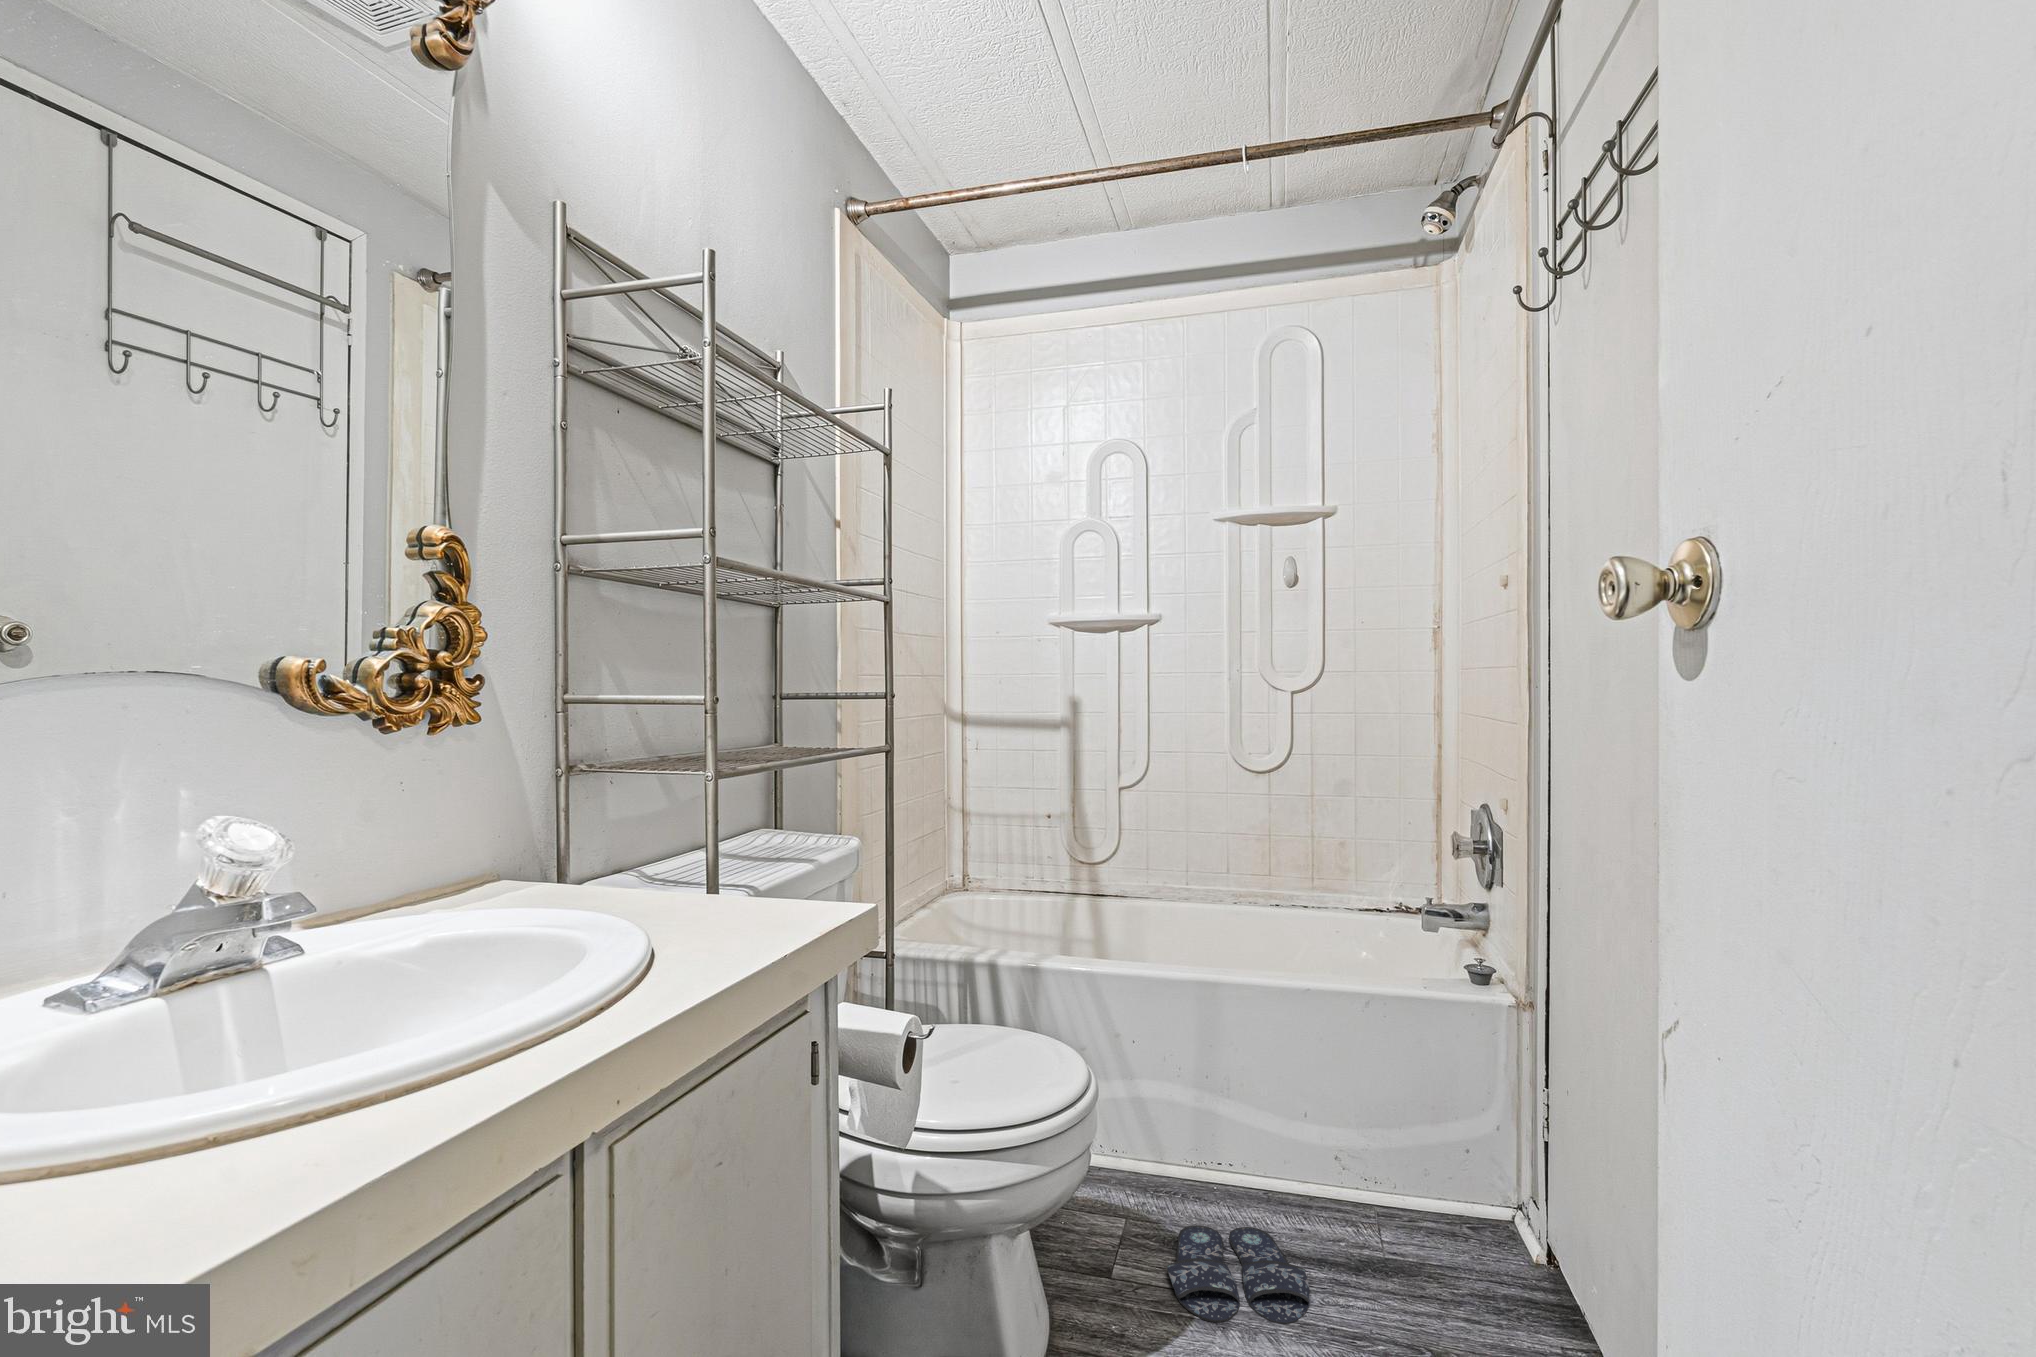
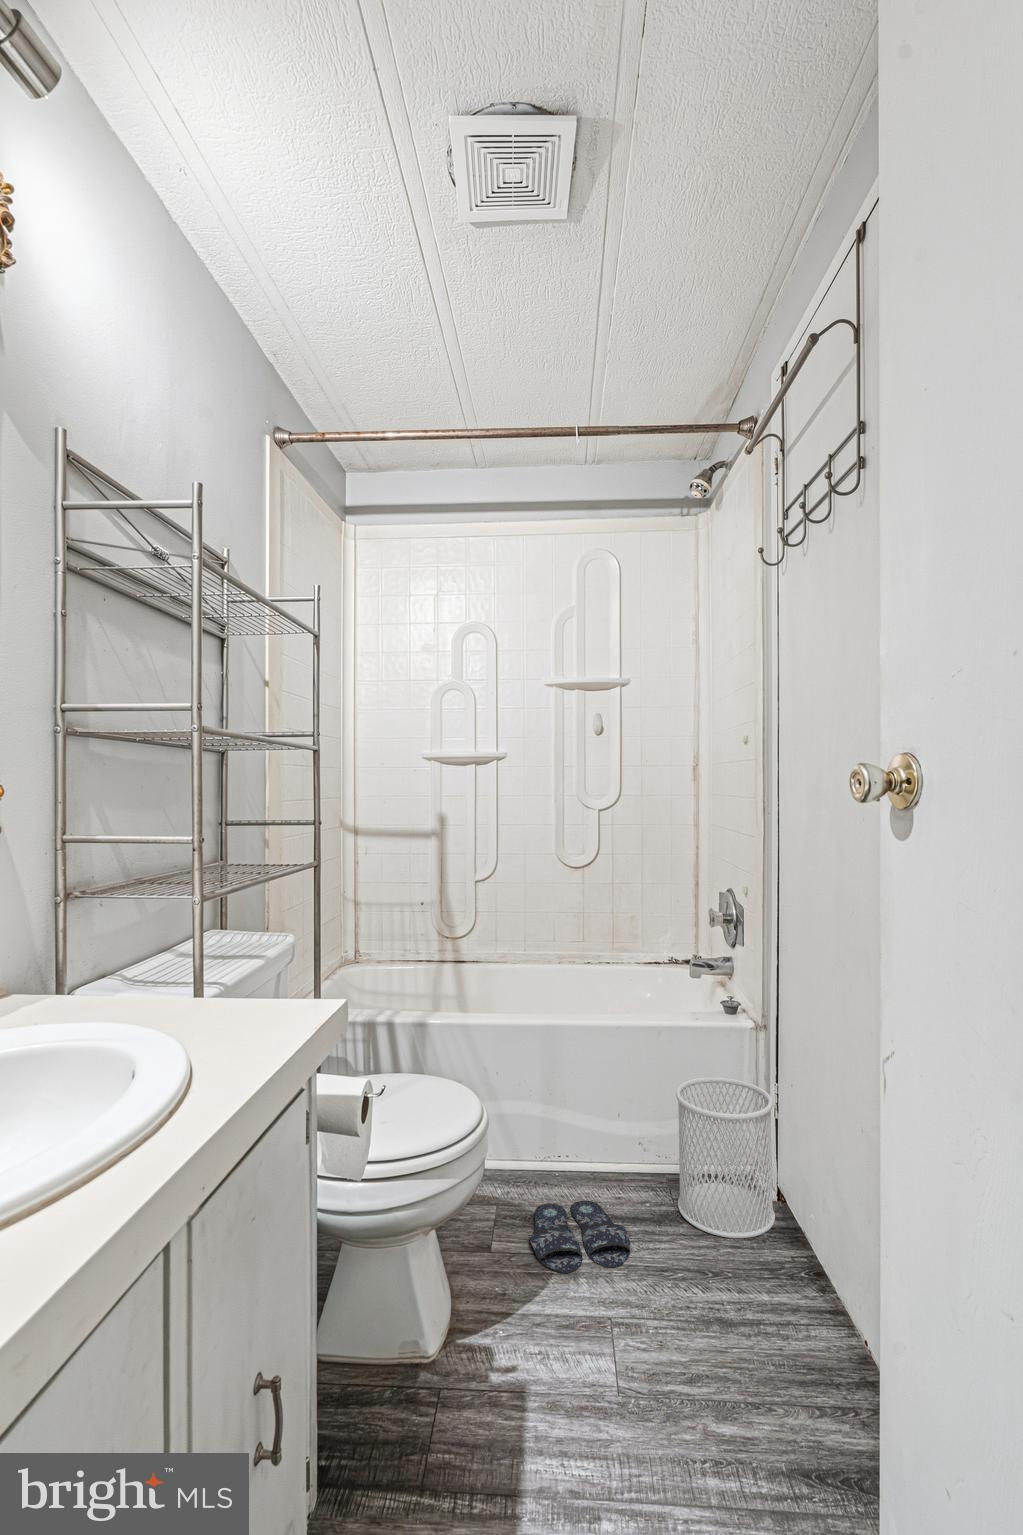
wastebasket: none [1385,1073,1535,1308] -> present [676,1077,775,1238]

